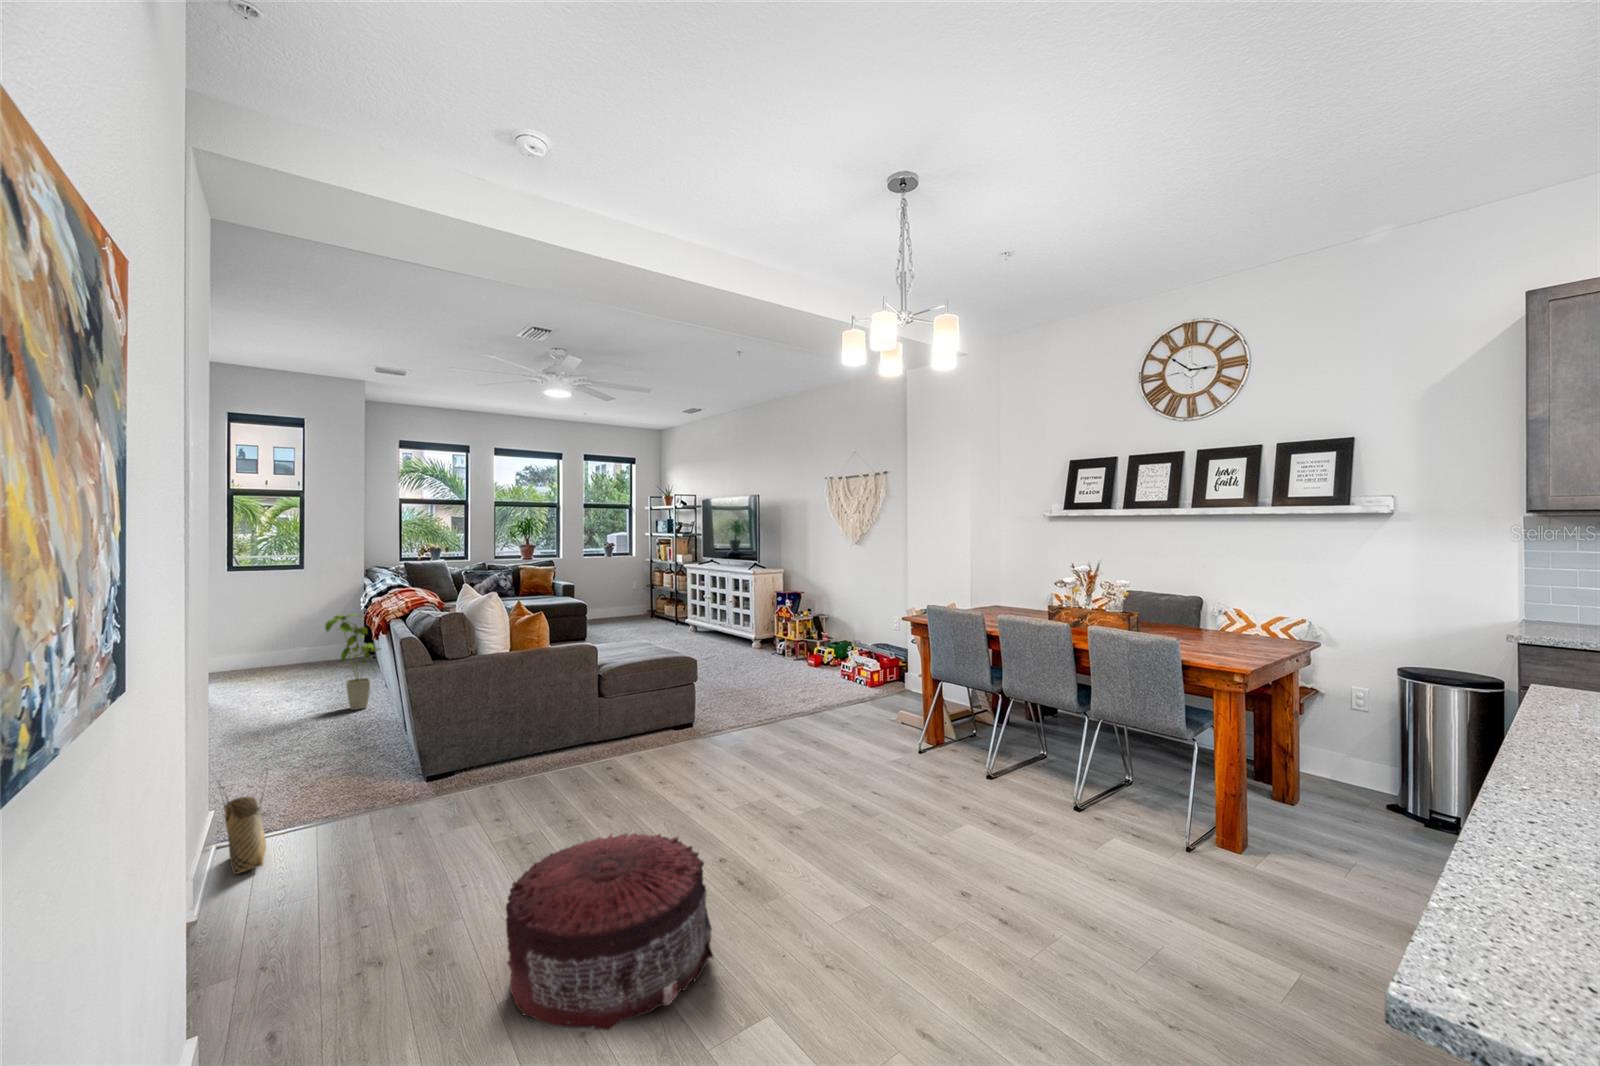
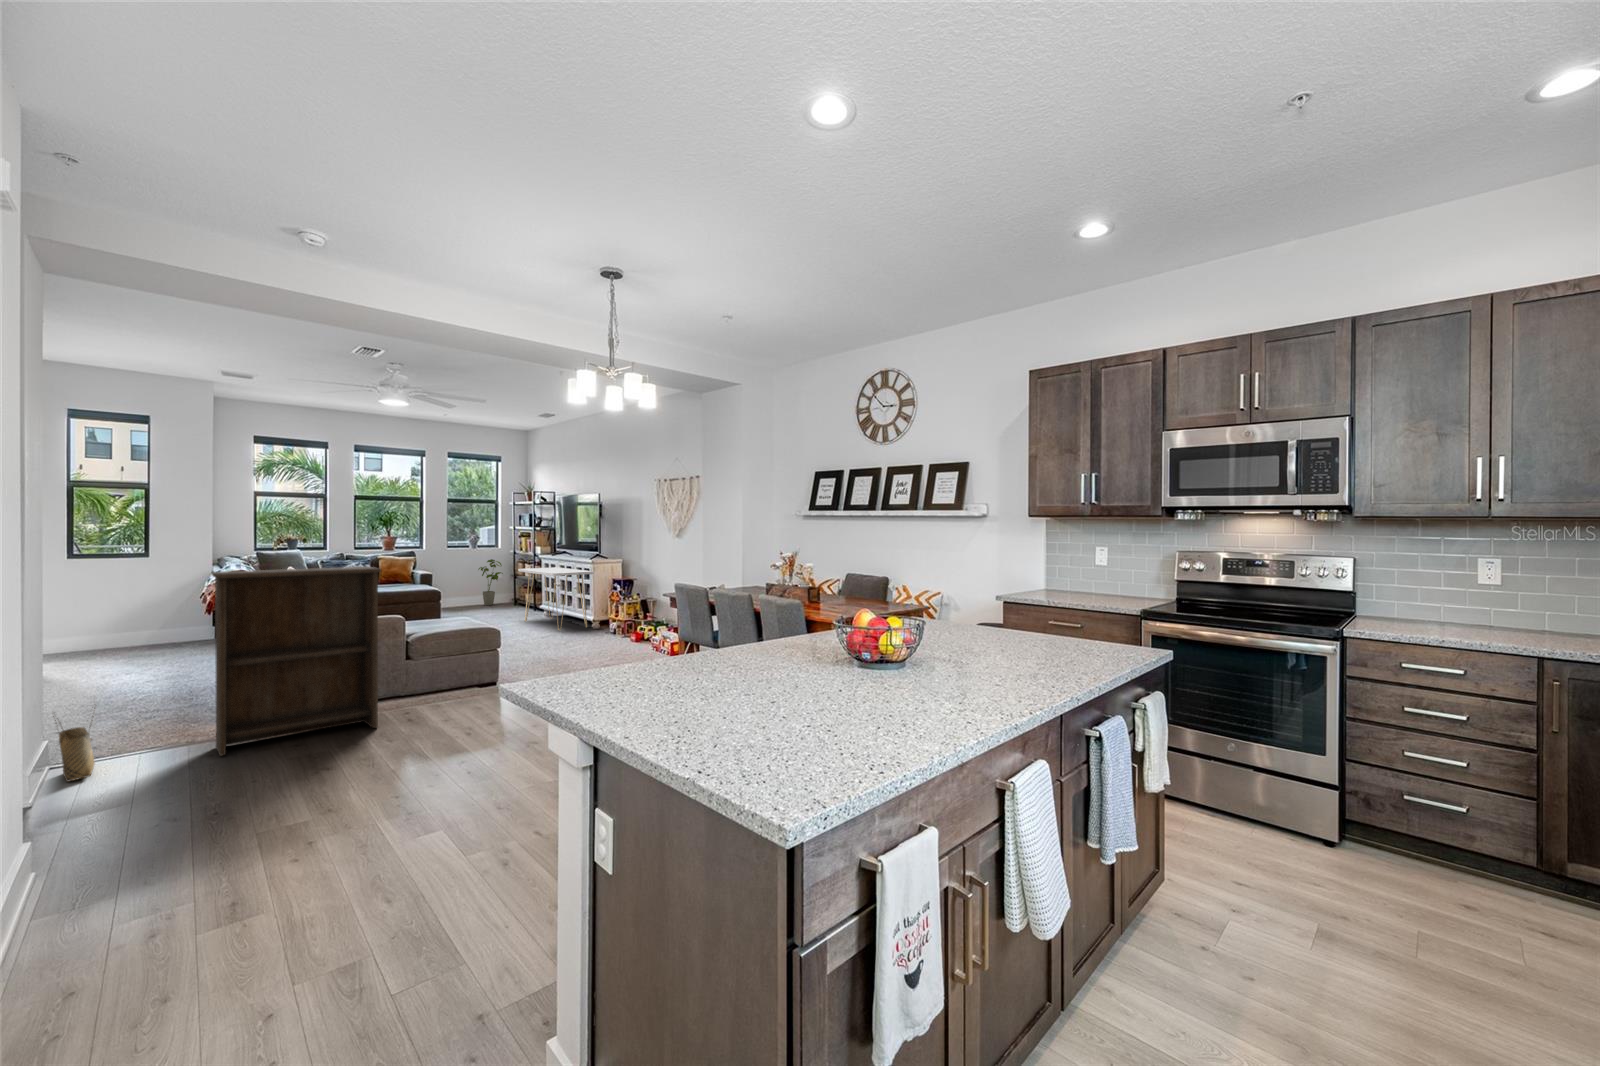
console table: none [669,578,755,650] -> present [518,567,594,630]
bookshelf: none [397,585,589,834] -> present [212,567,381,756]
house plant: present [325,614,380,710] -> present [478,559,503,605]
pouf: present [506,833,713,1030] -> none [261,736,419,843]

